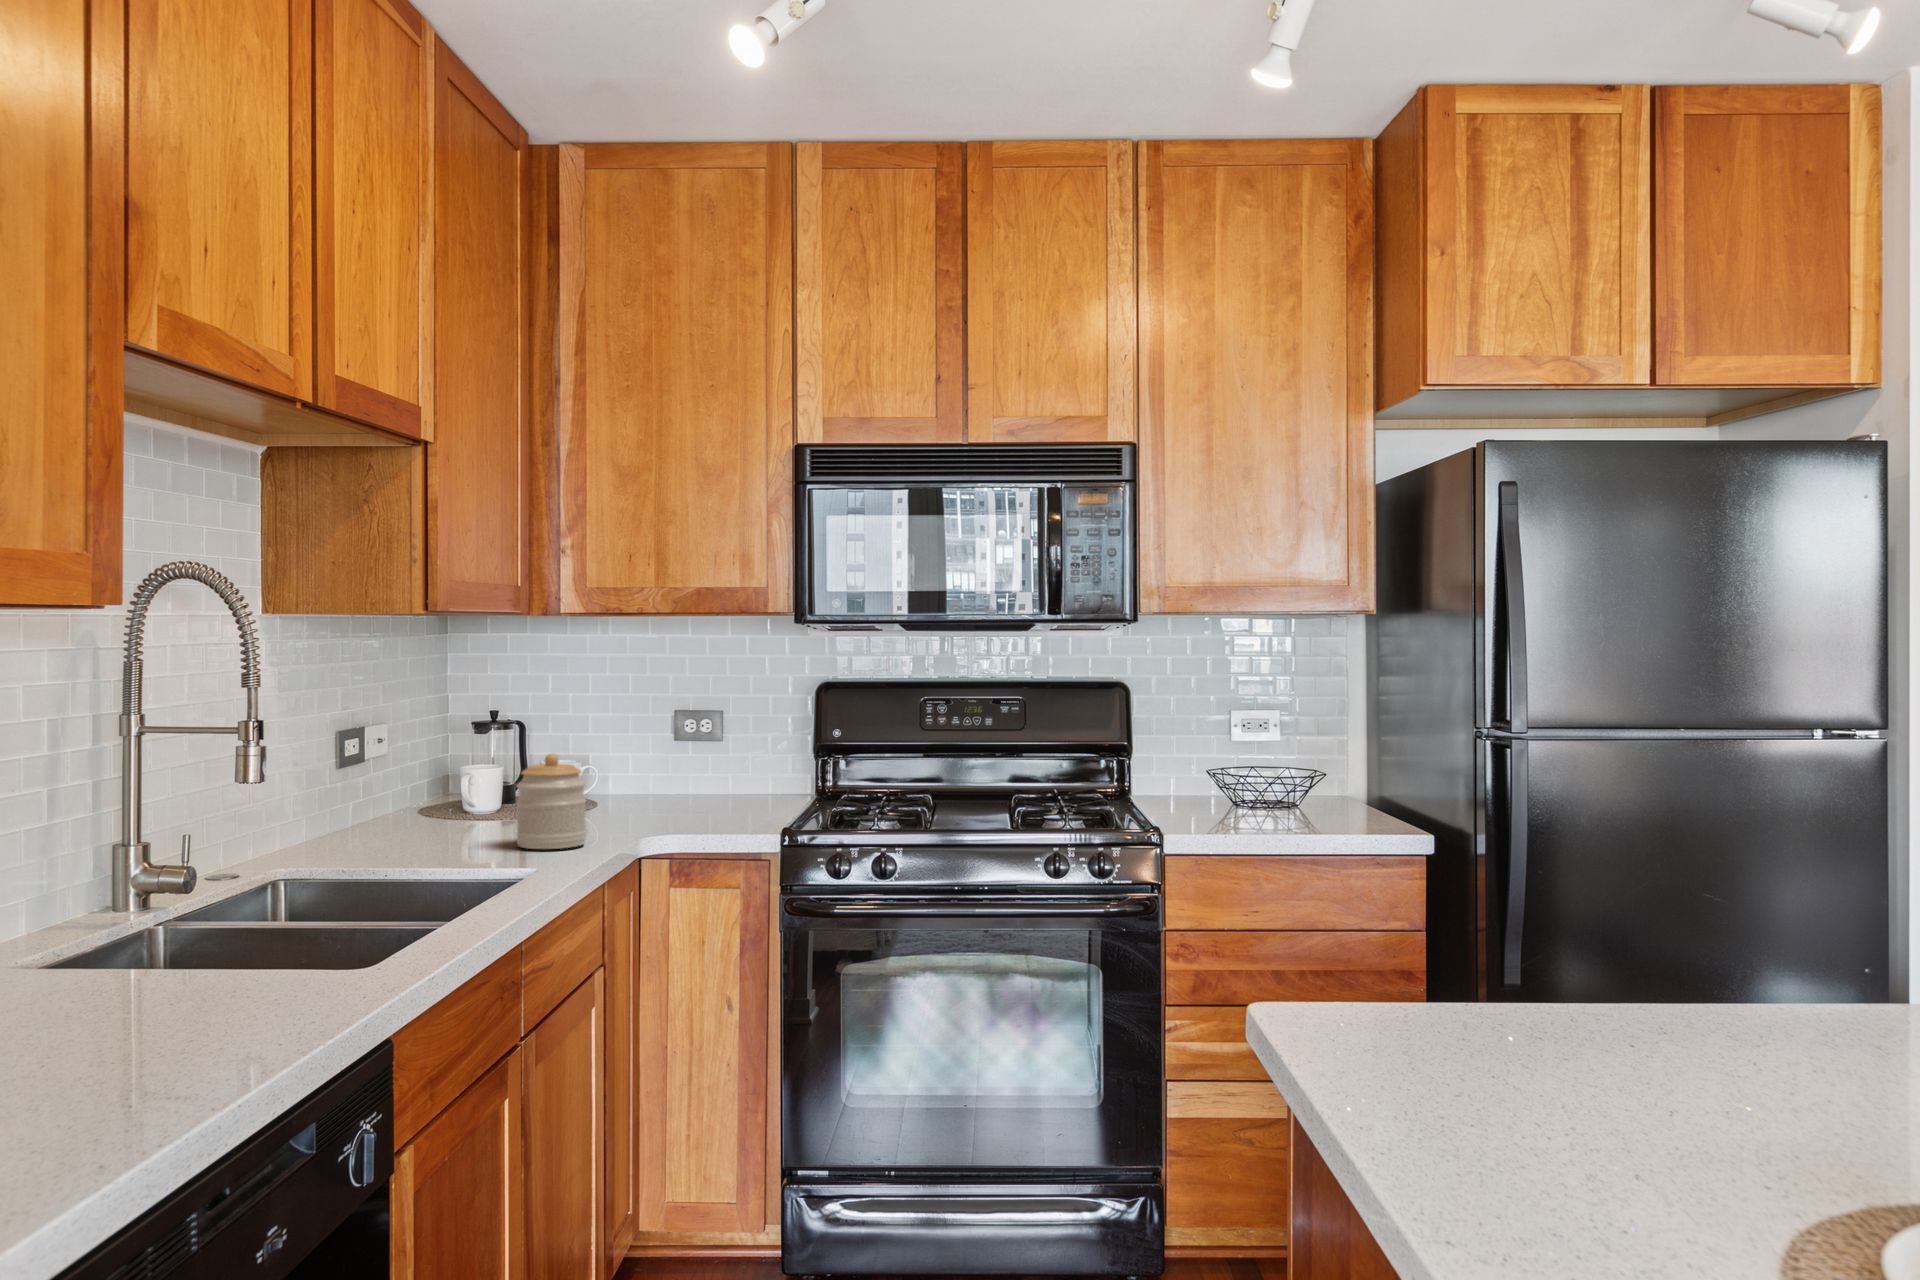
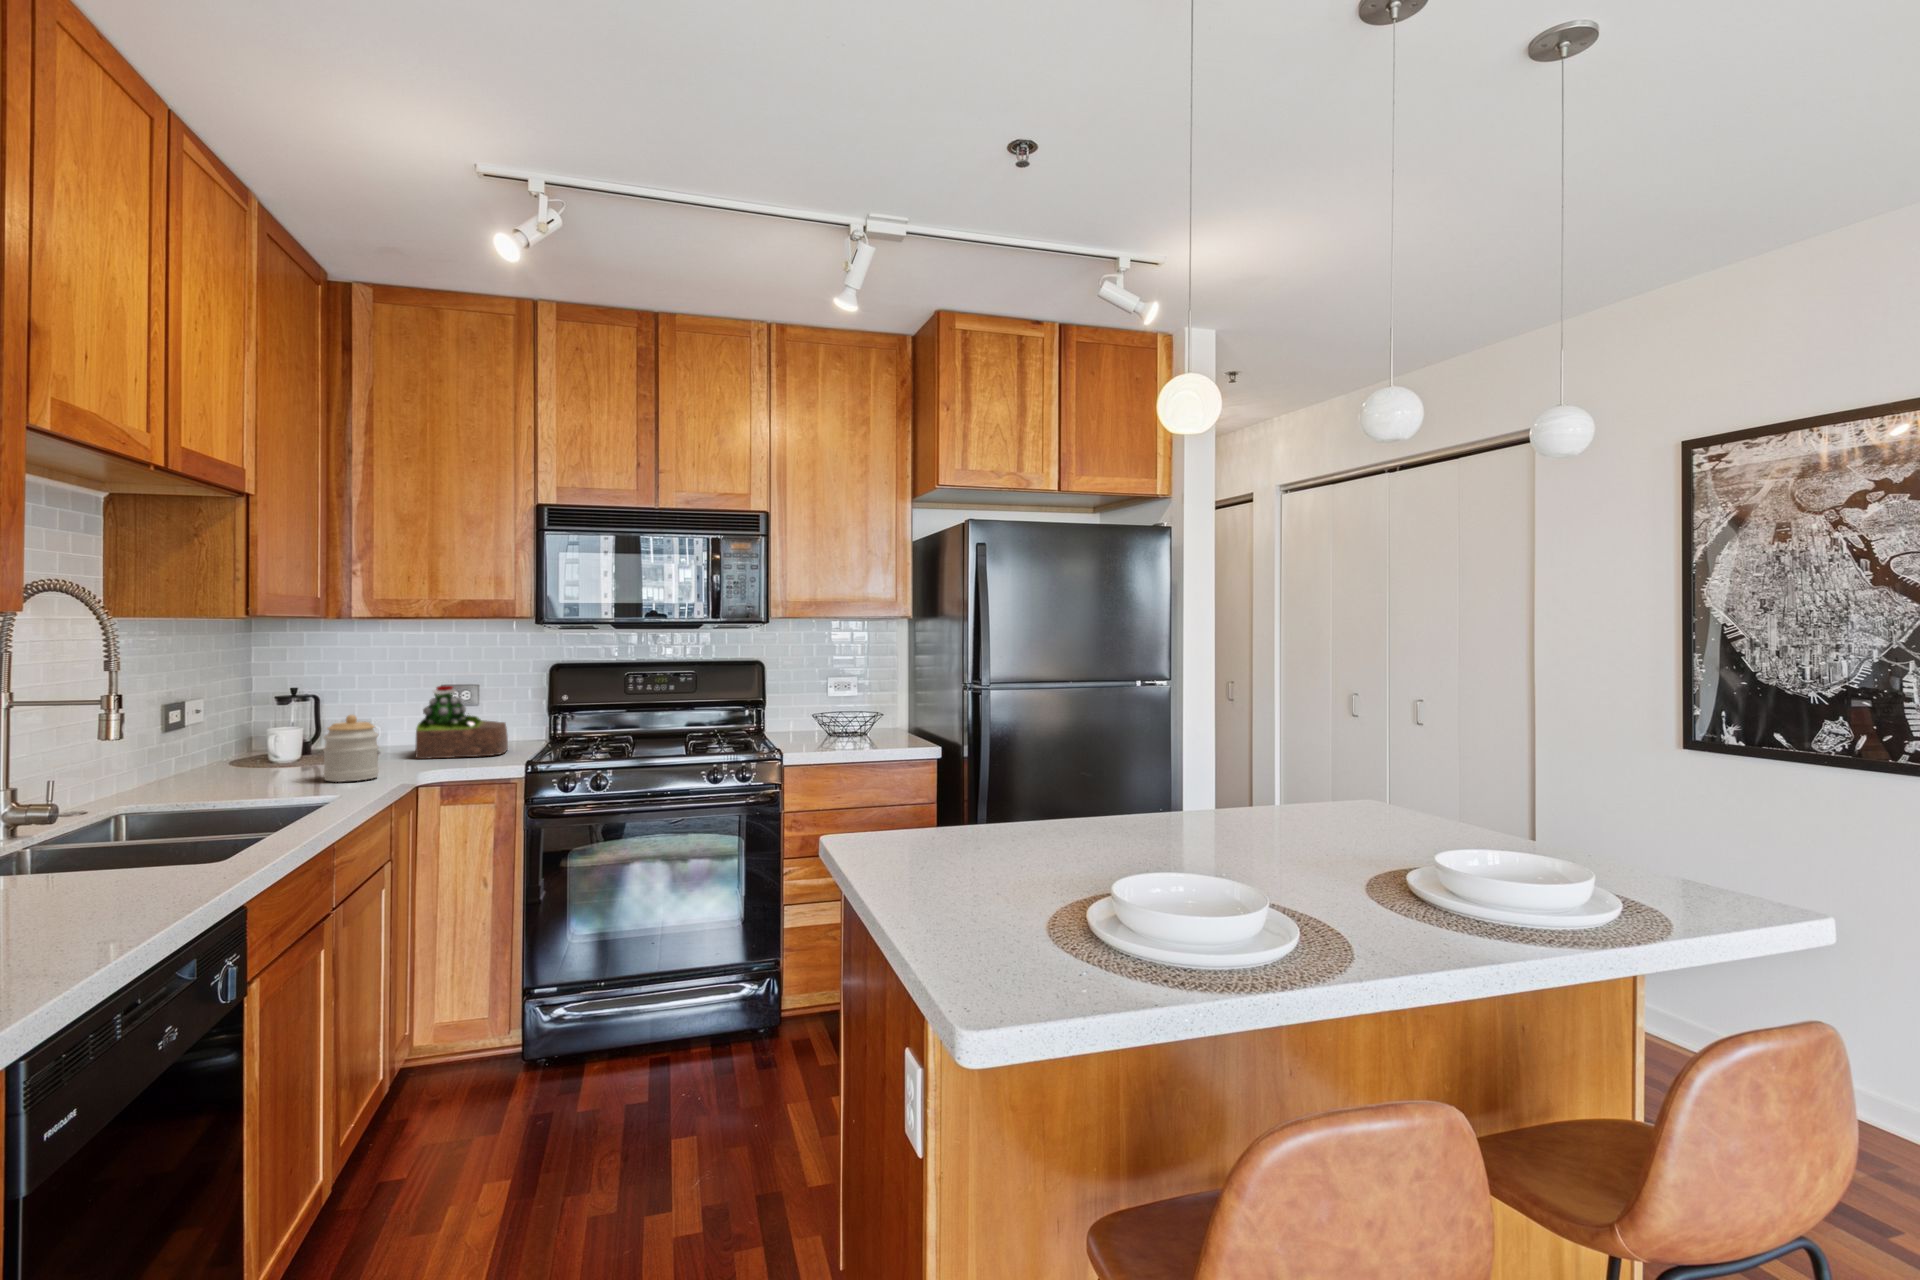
succulent plant: none [637,713,759,818] -> present [416,686,508,759]

